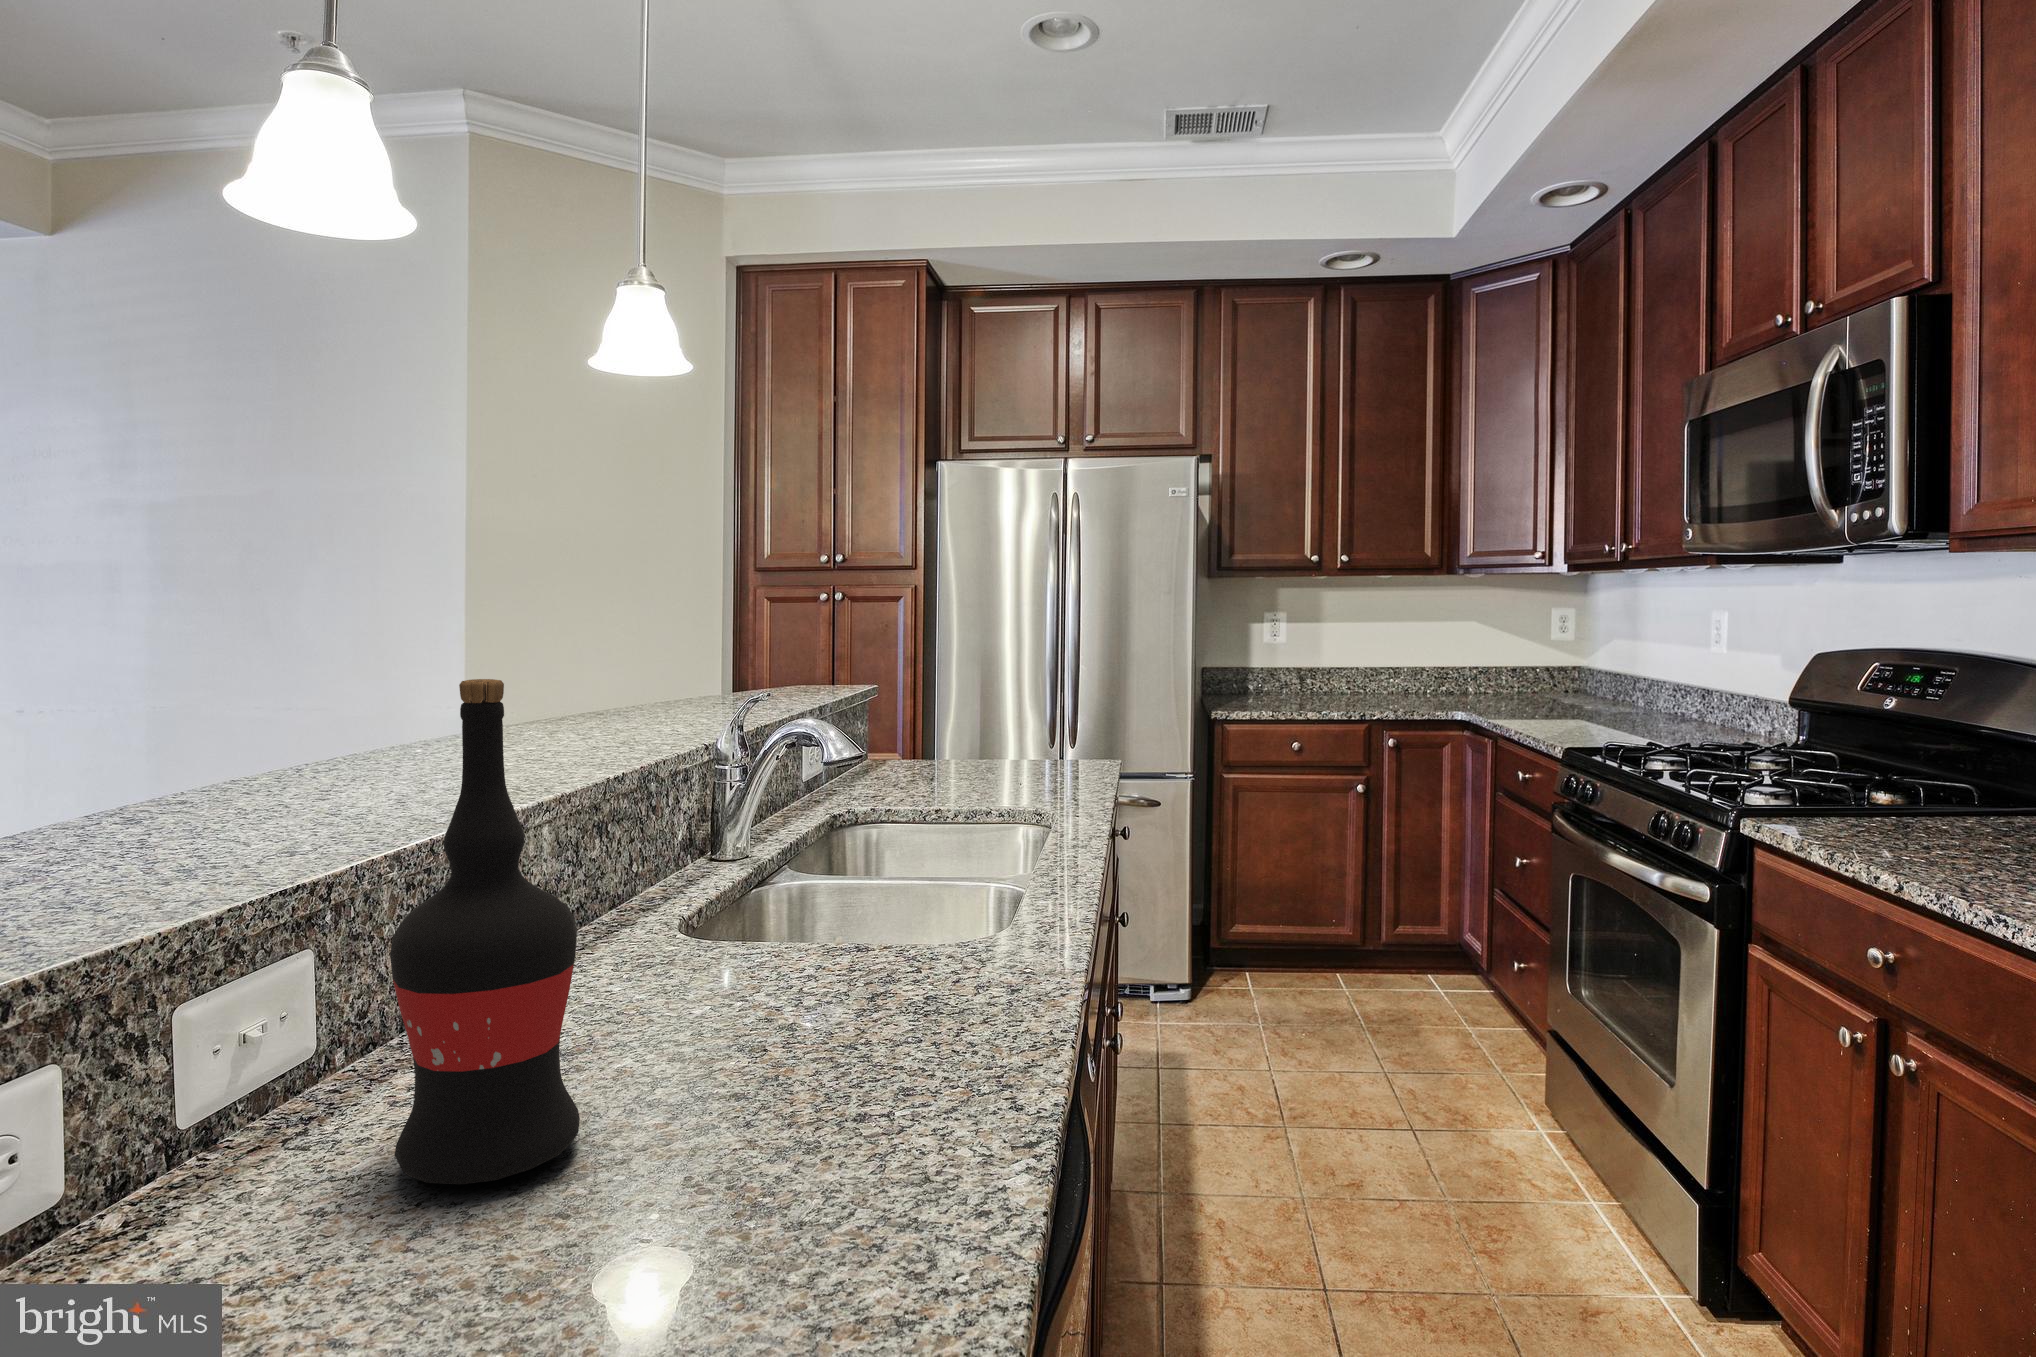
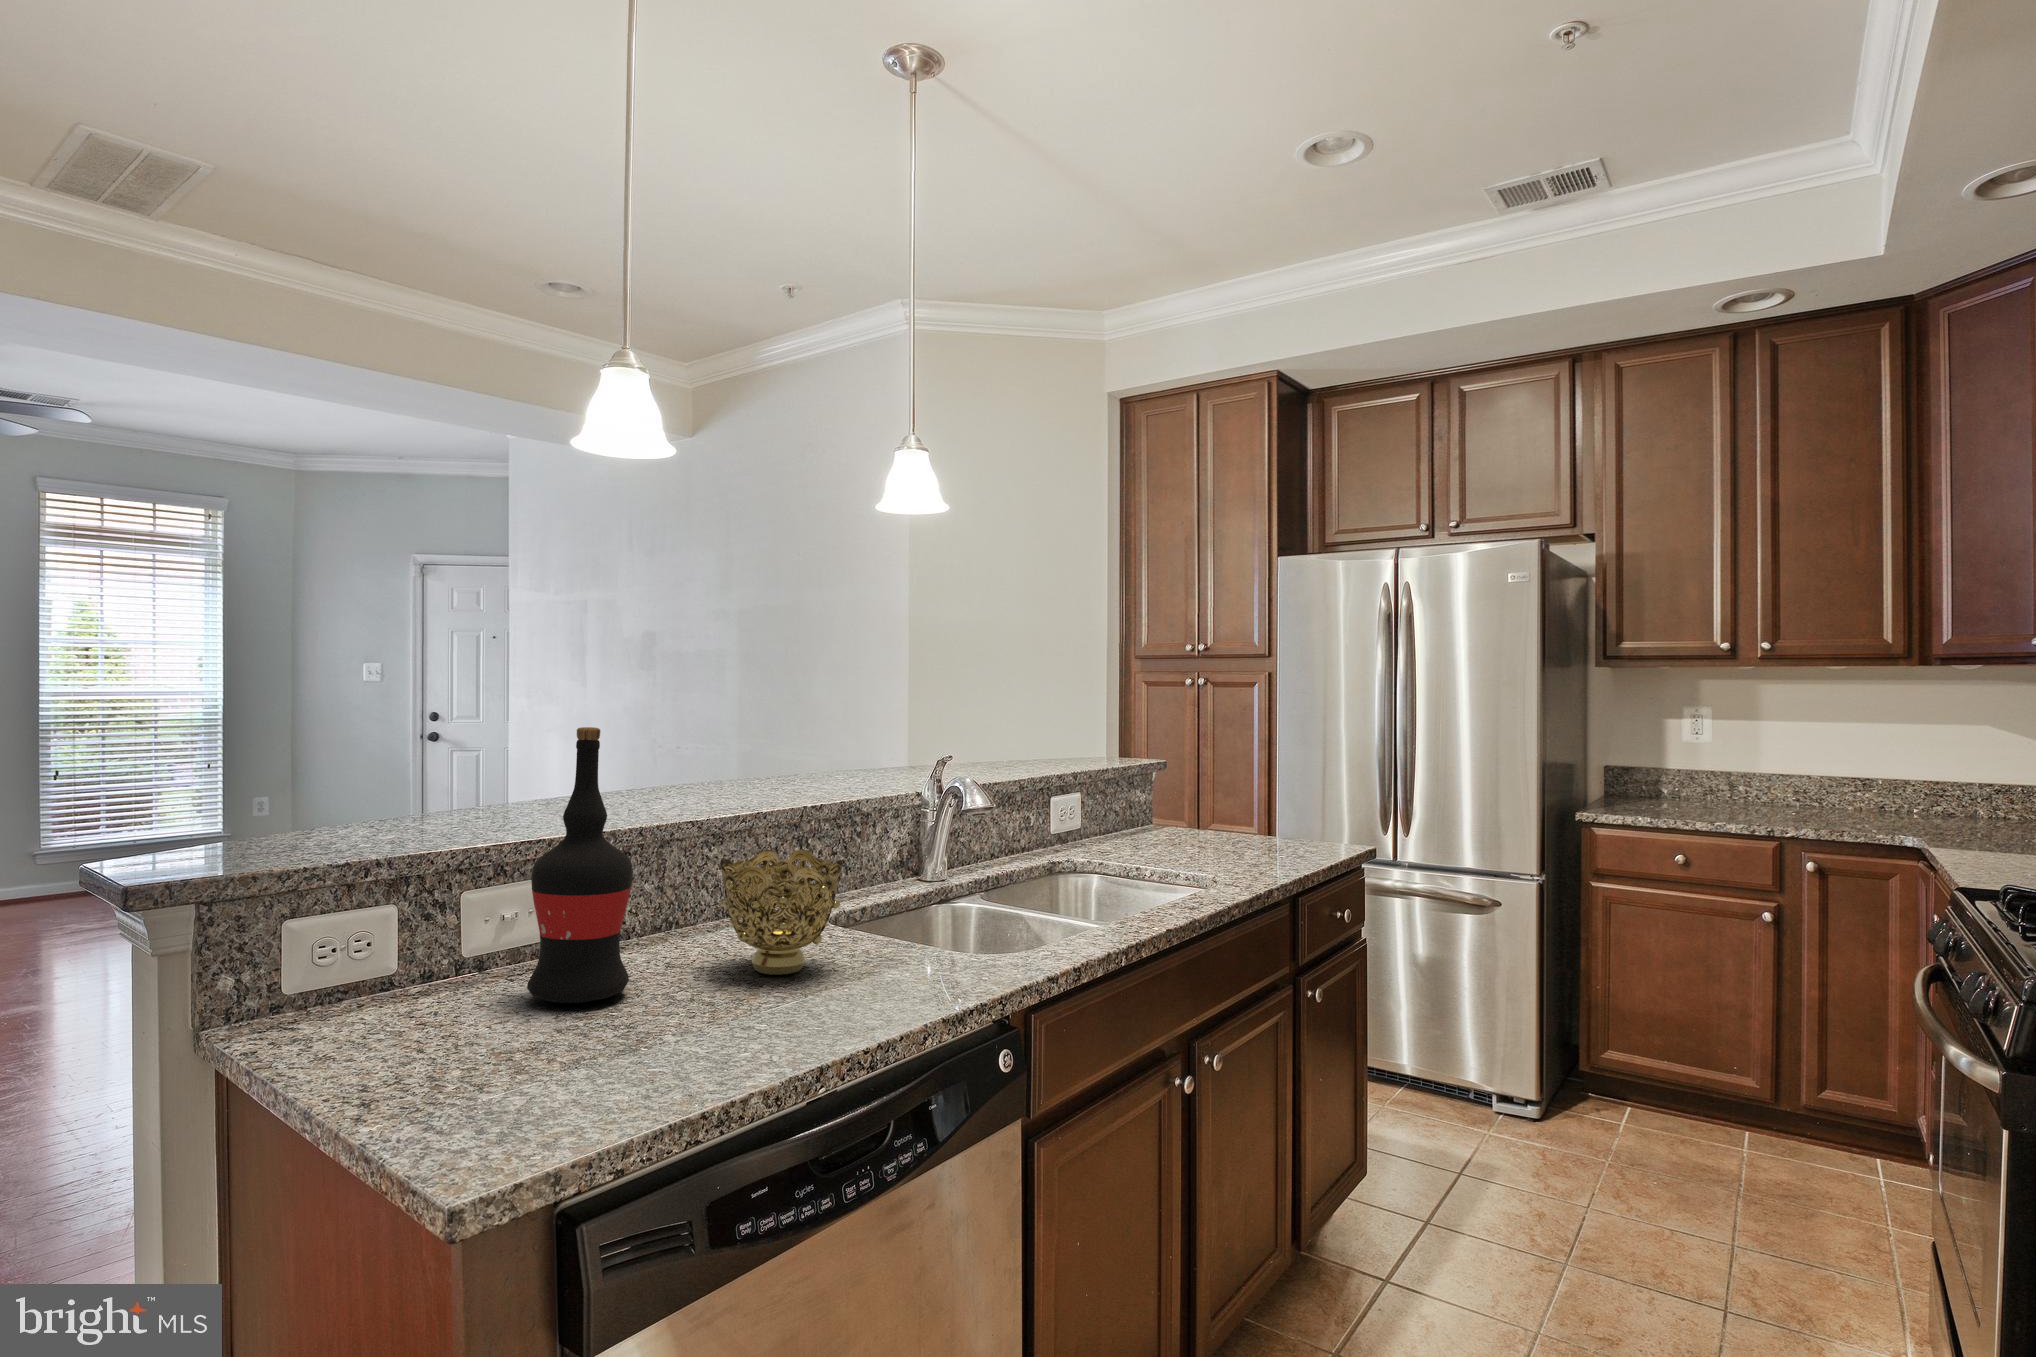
decorative bowl: none [646,846,837,1043] -> present [720,850,843,975]

